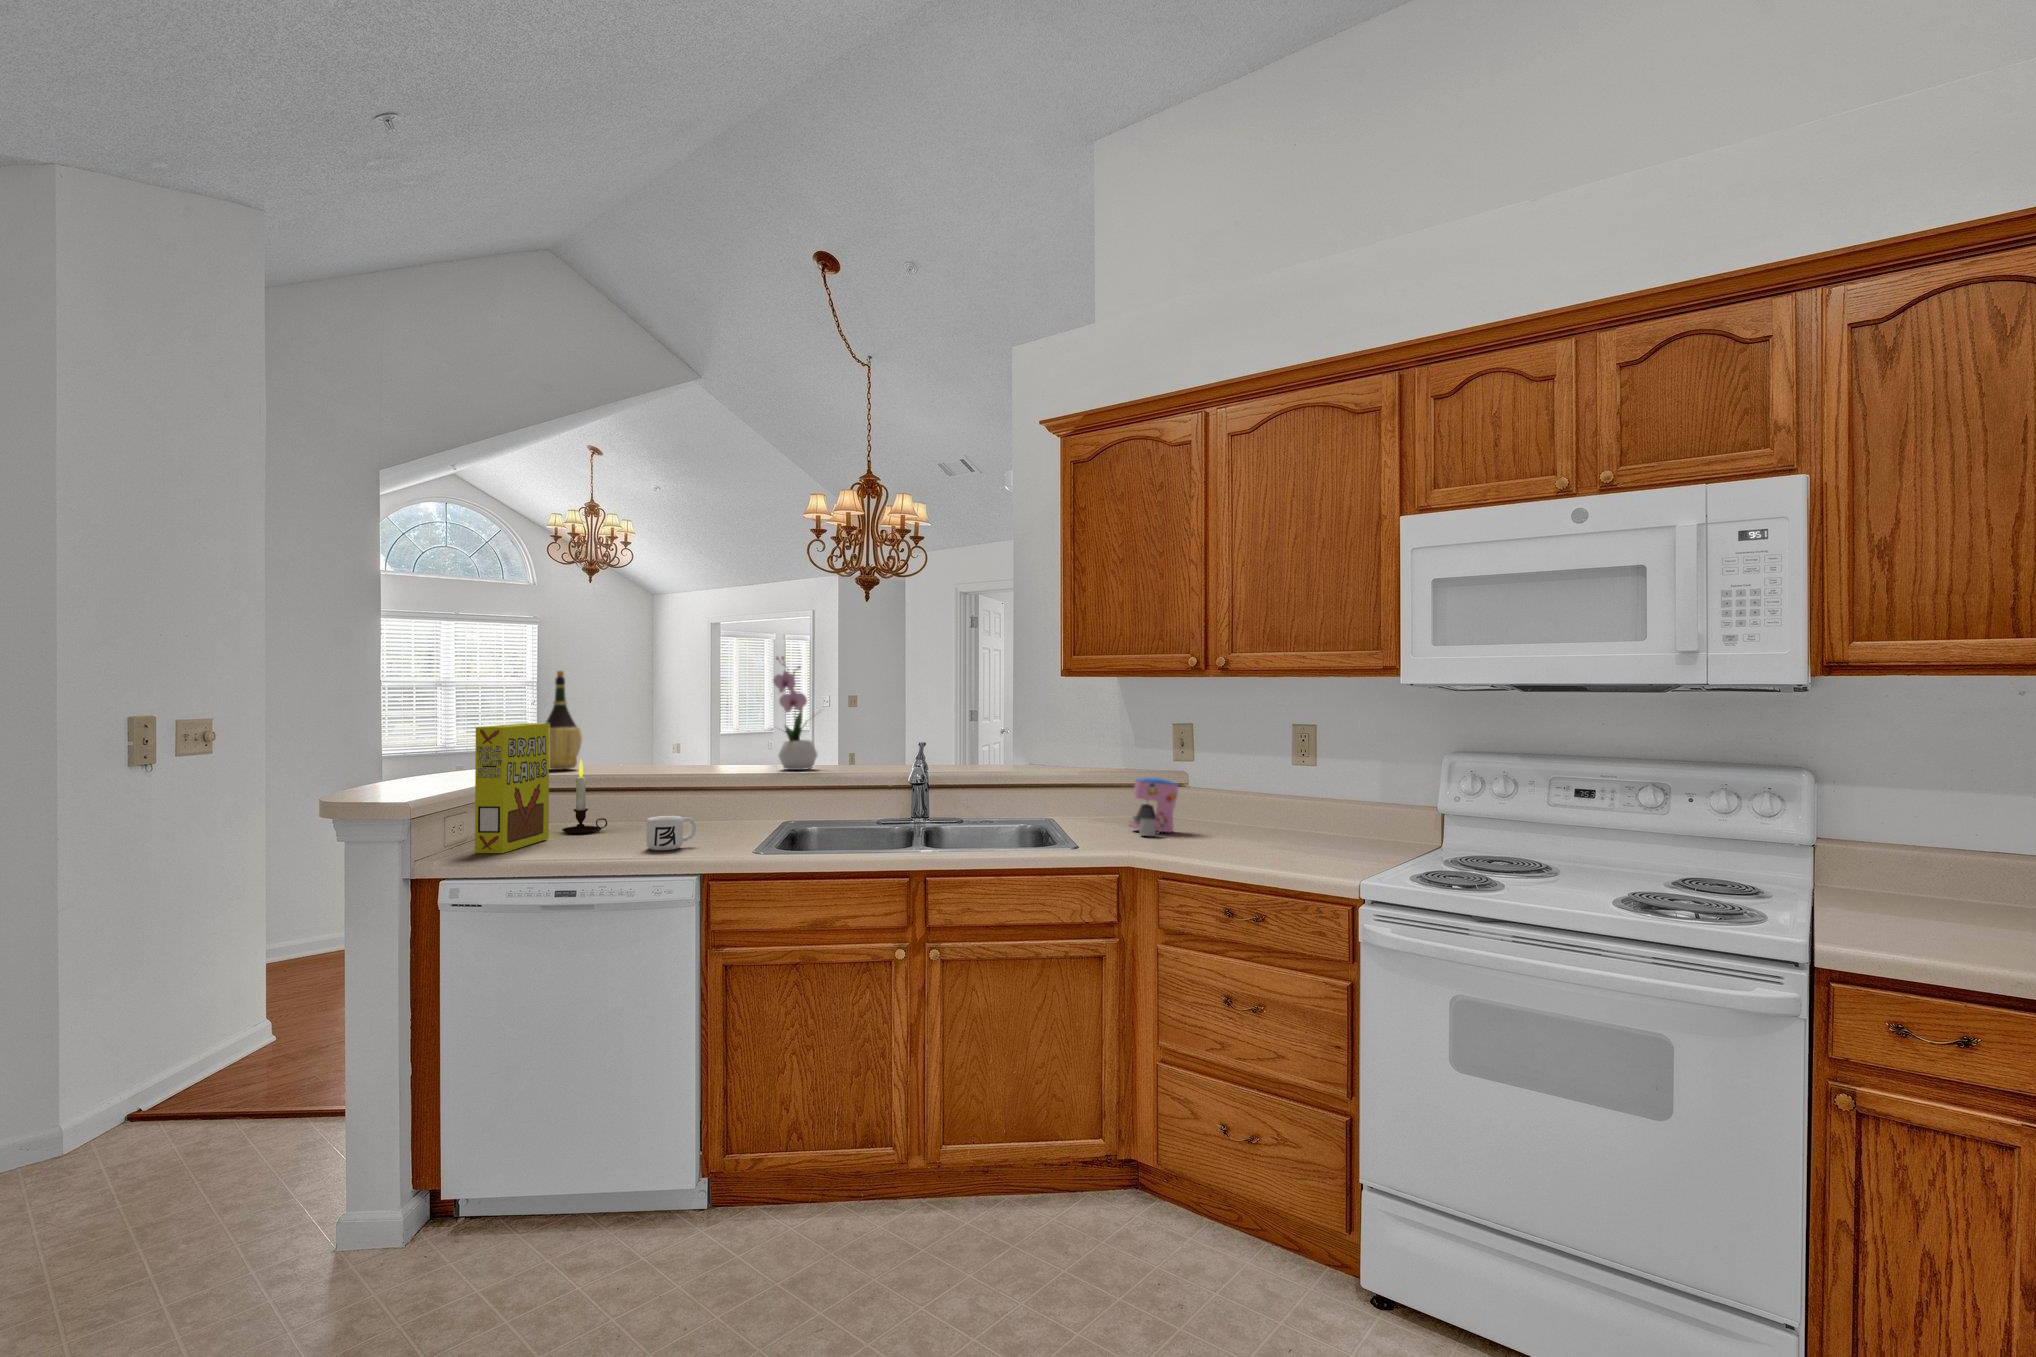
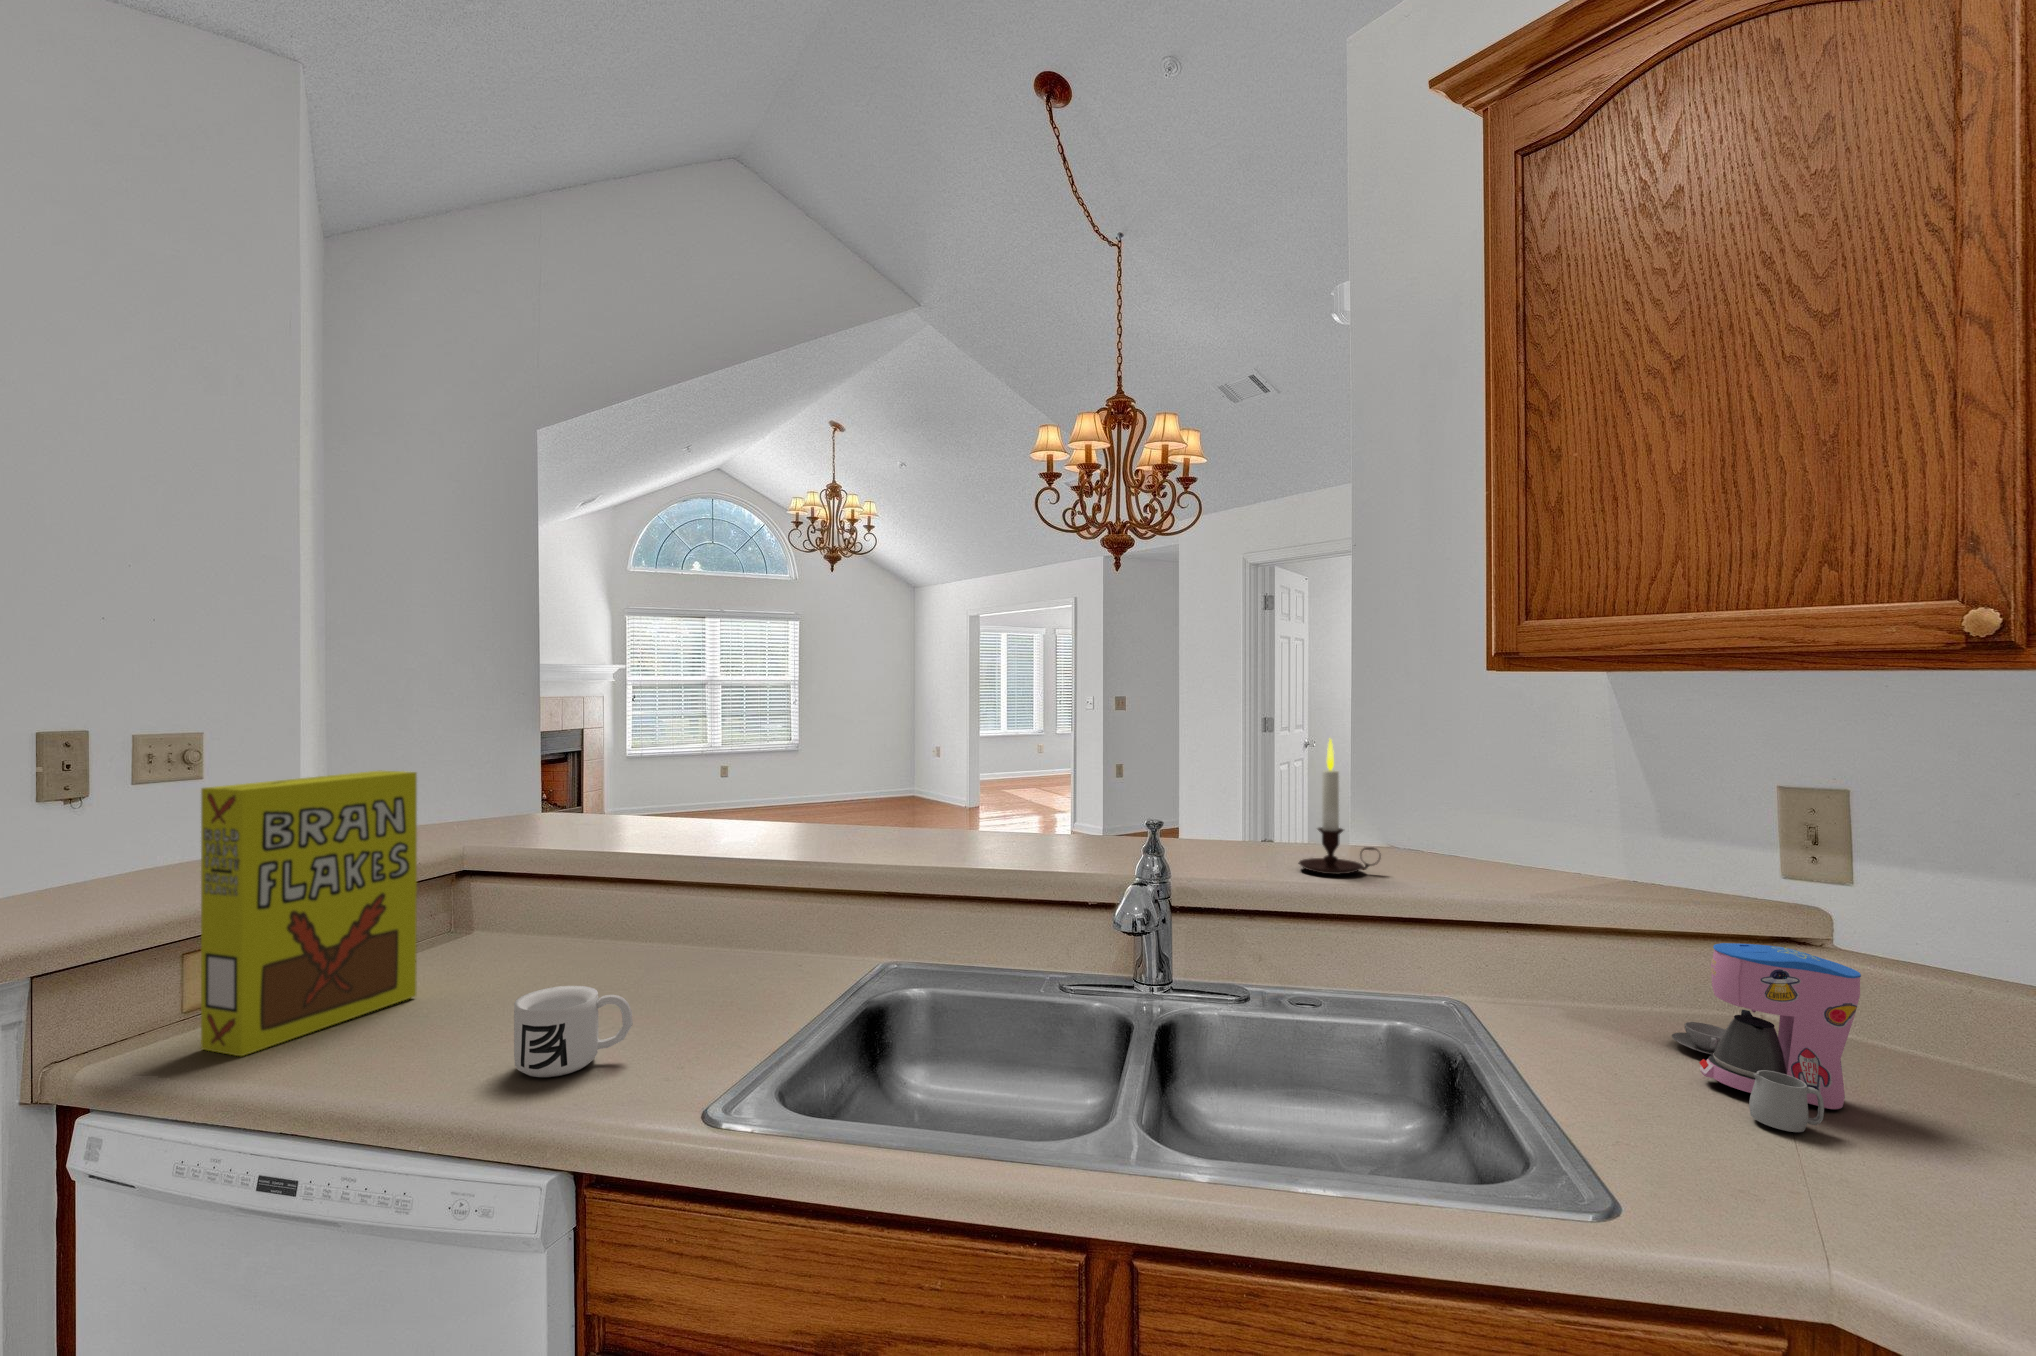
flower arrangement: present [773,657,817,770] -> none [878,638,975,856]
wine bottle: present [546,671,582,770] -> none [513,669,587,837]
candle: present [562,760,607,834] -> present [1298,739,1380,874]

